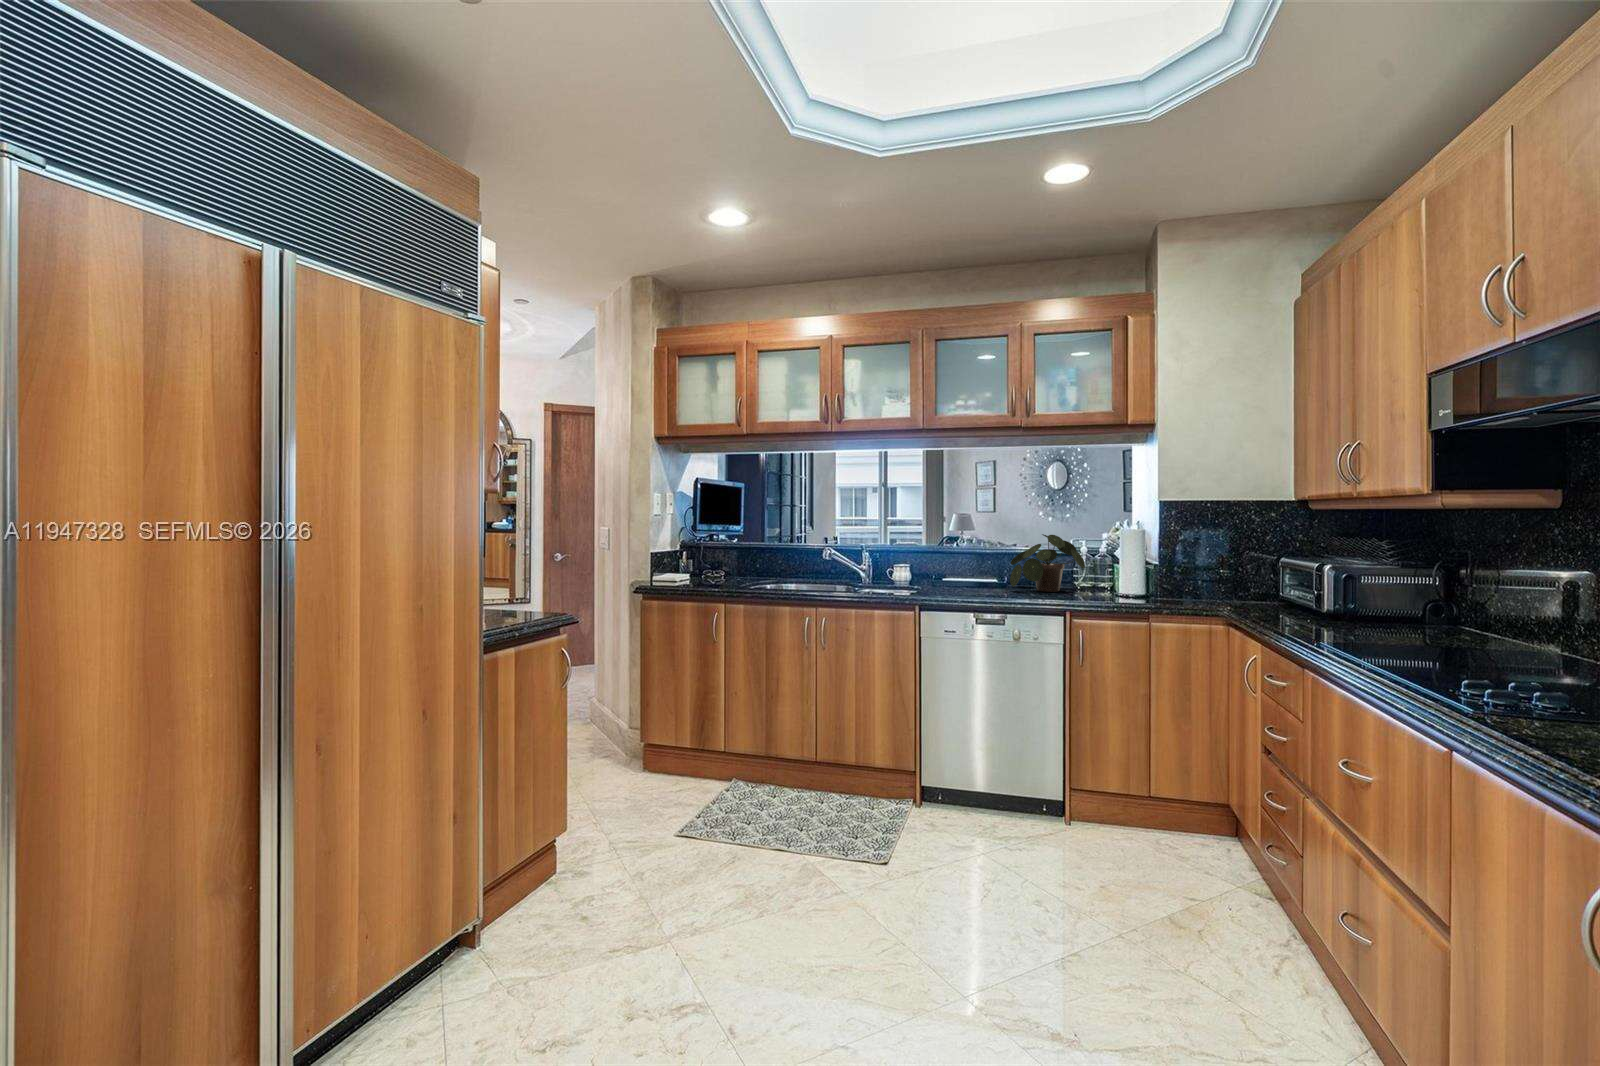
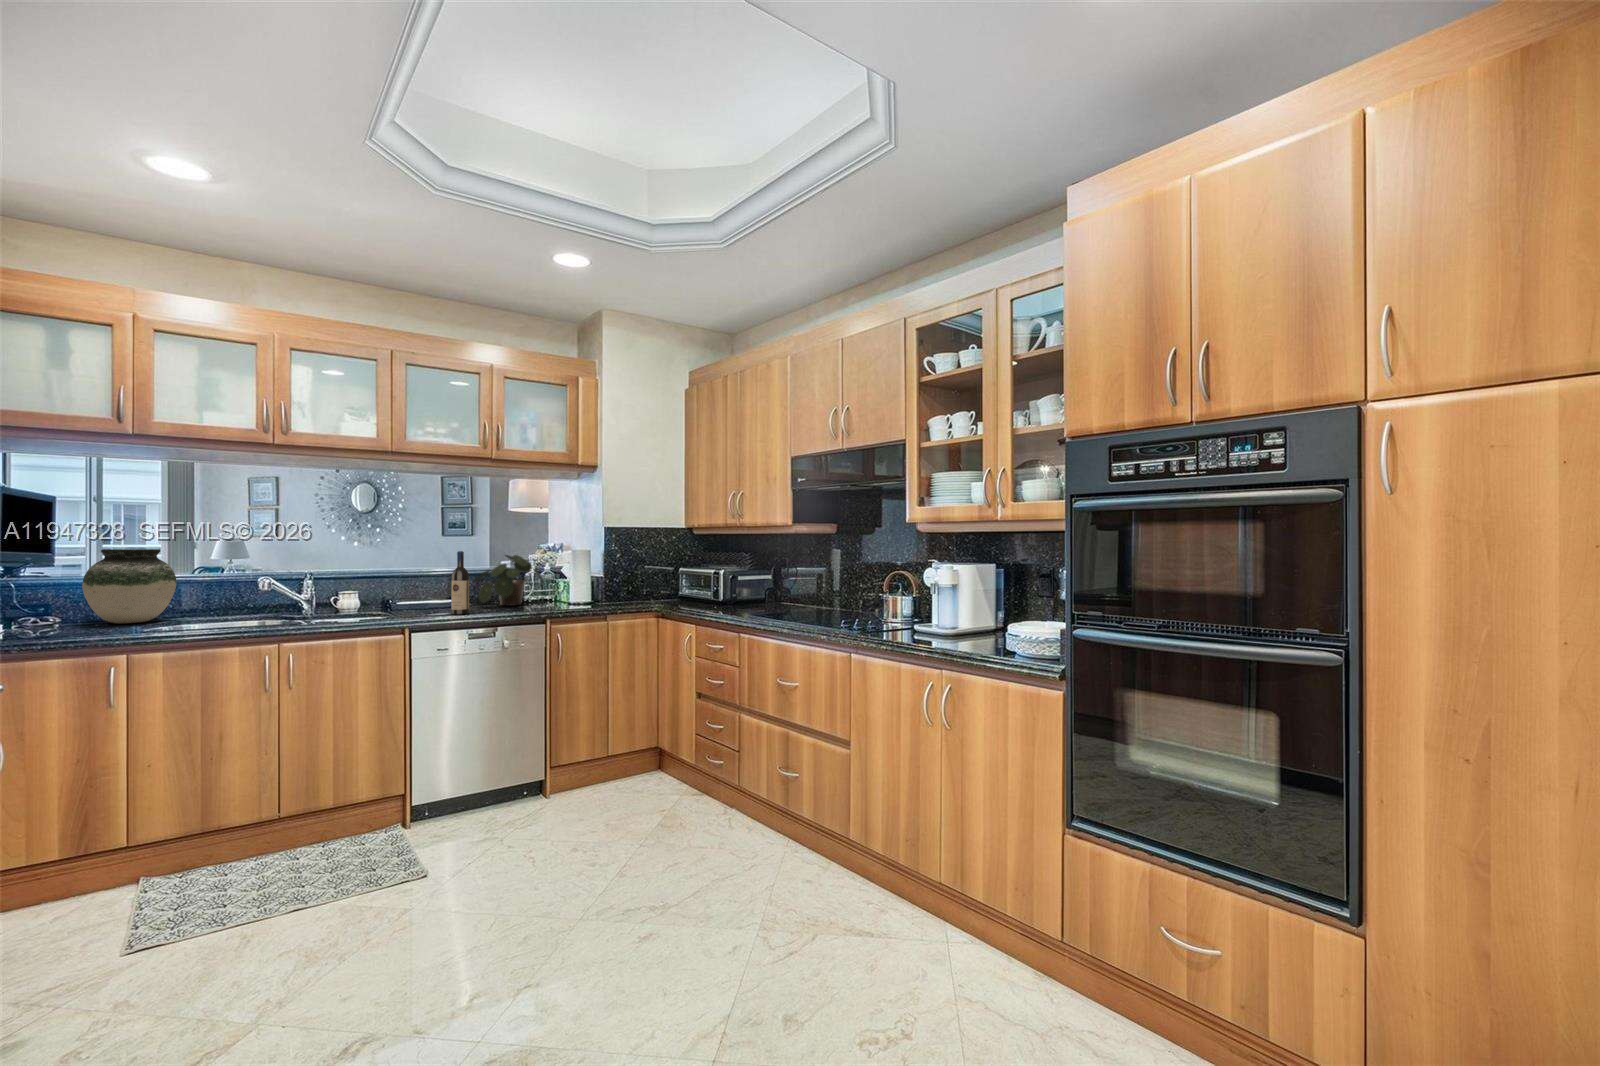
vase: none [725,524,778,581] -> present [82,549,177,623]
wine bottle: none [971,529,989,596] -> present [451,551,469,614]

